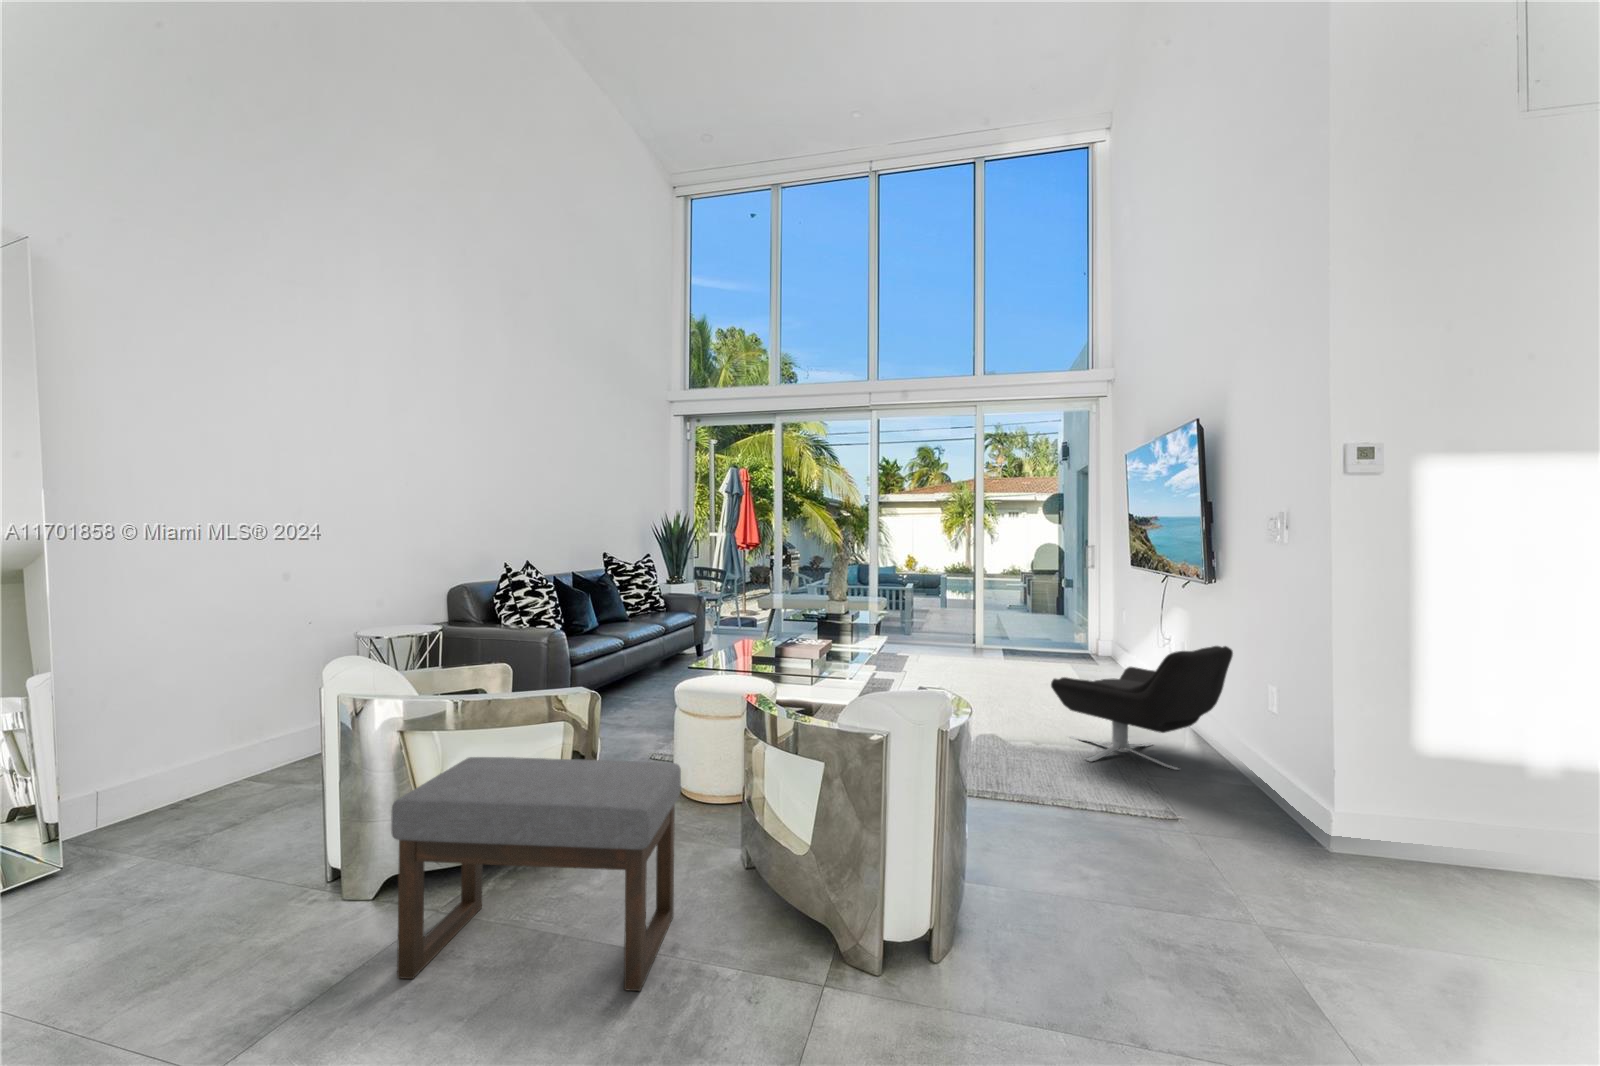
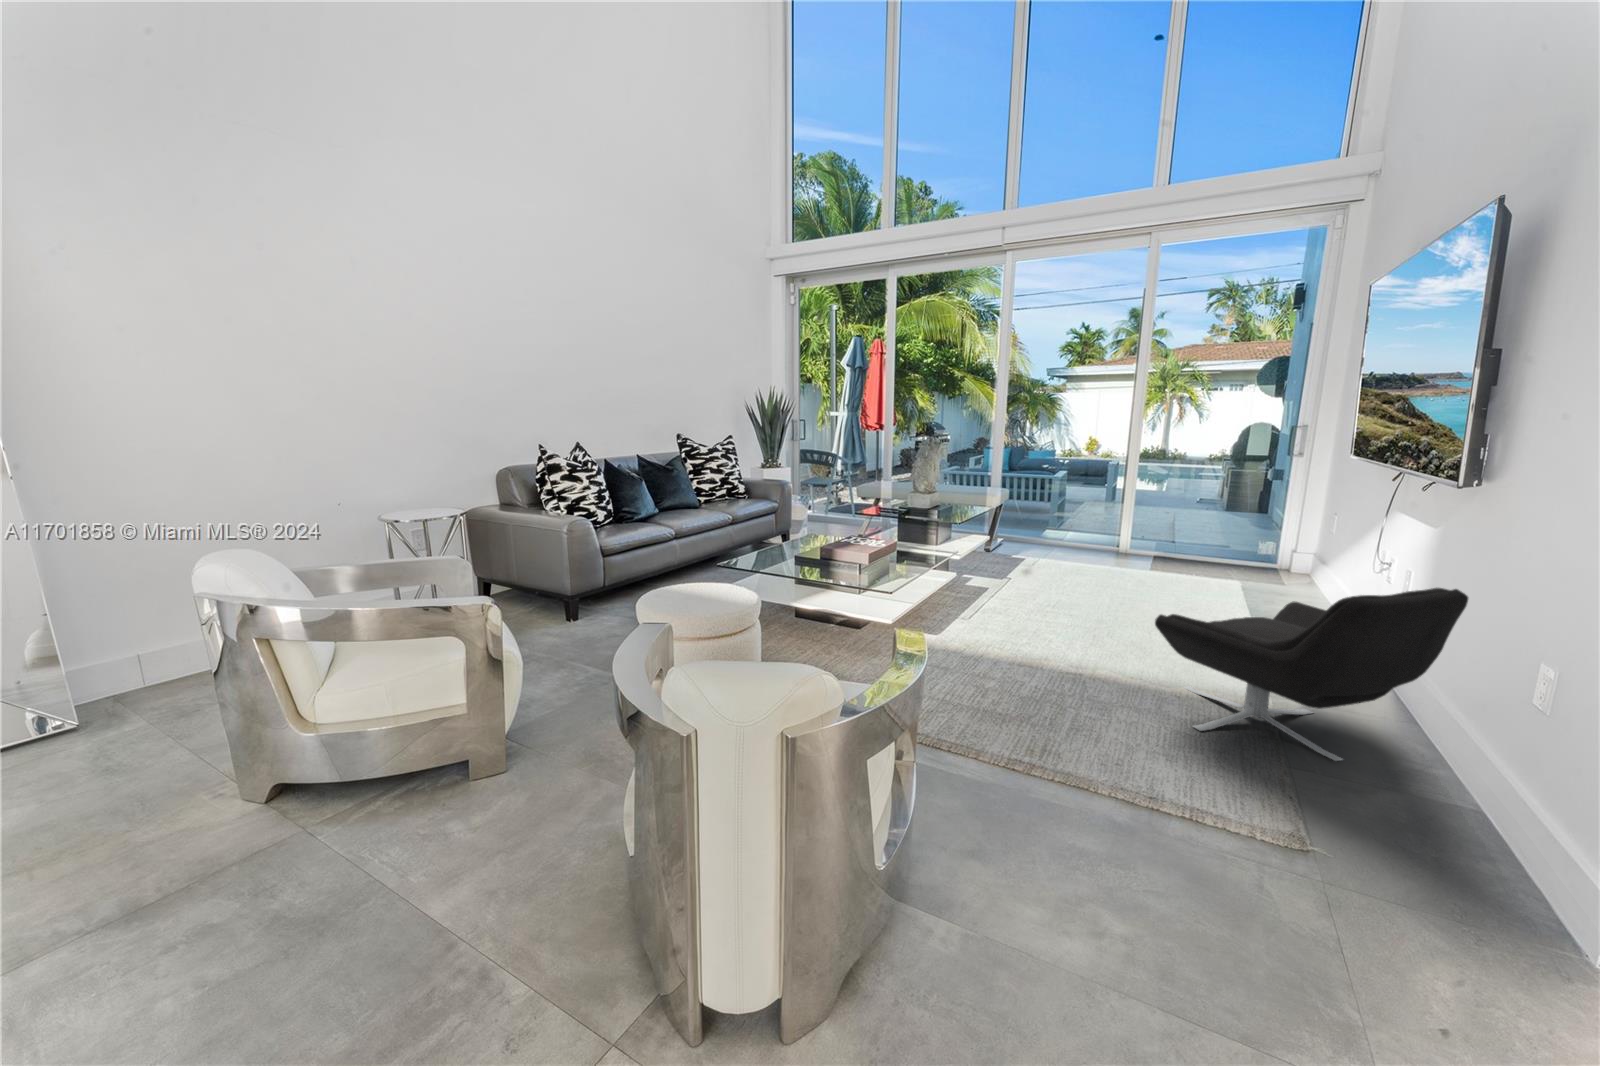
ottoman: present [391,757,681,991] -> none [138,683,515,1014]

